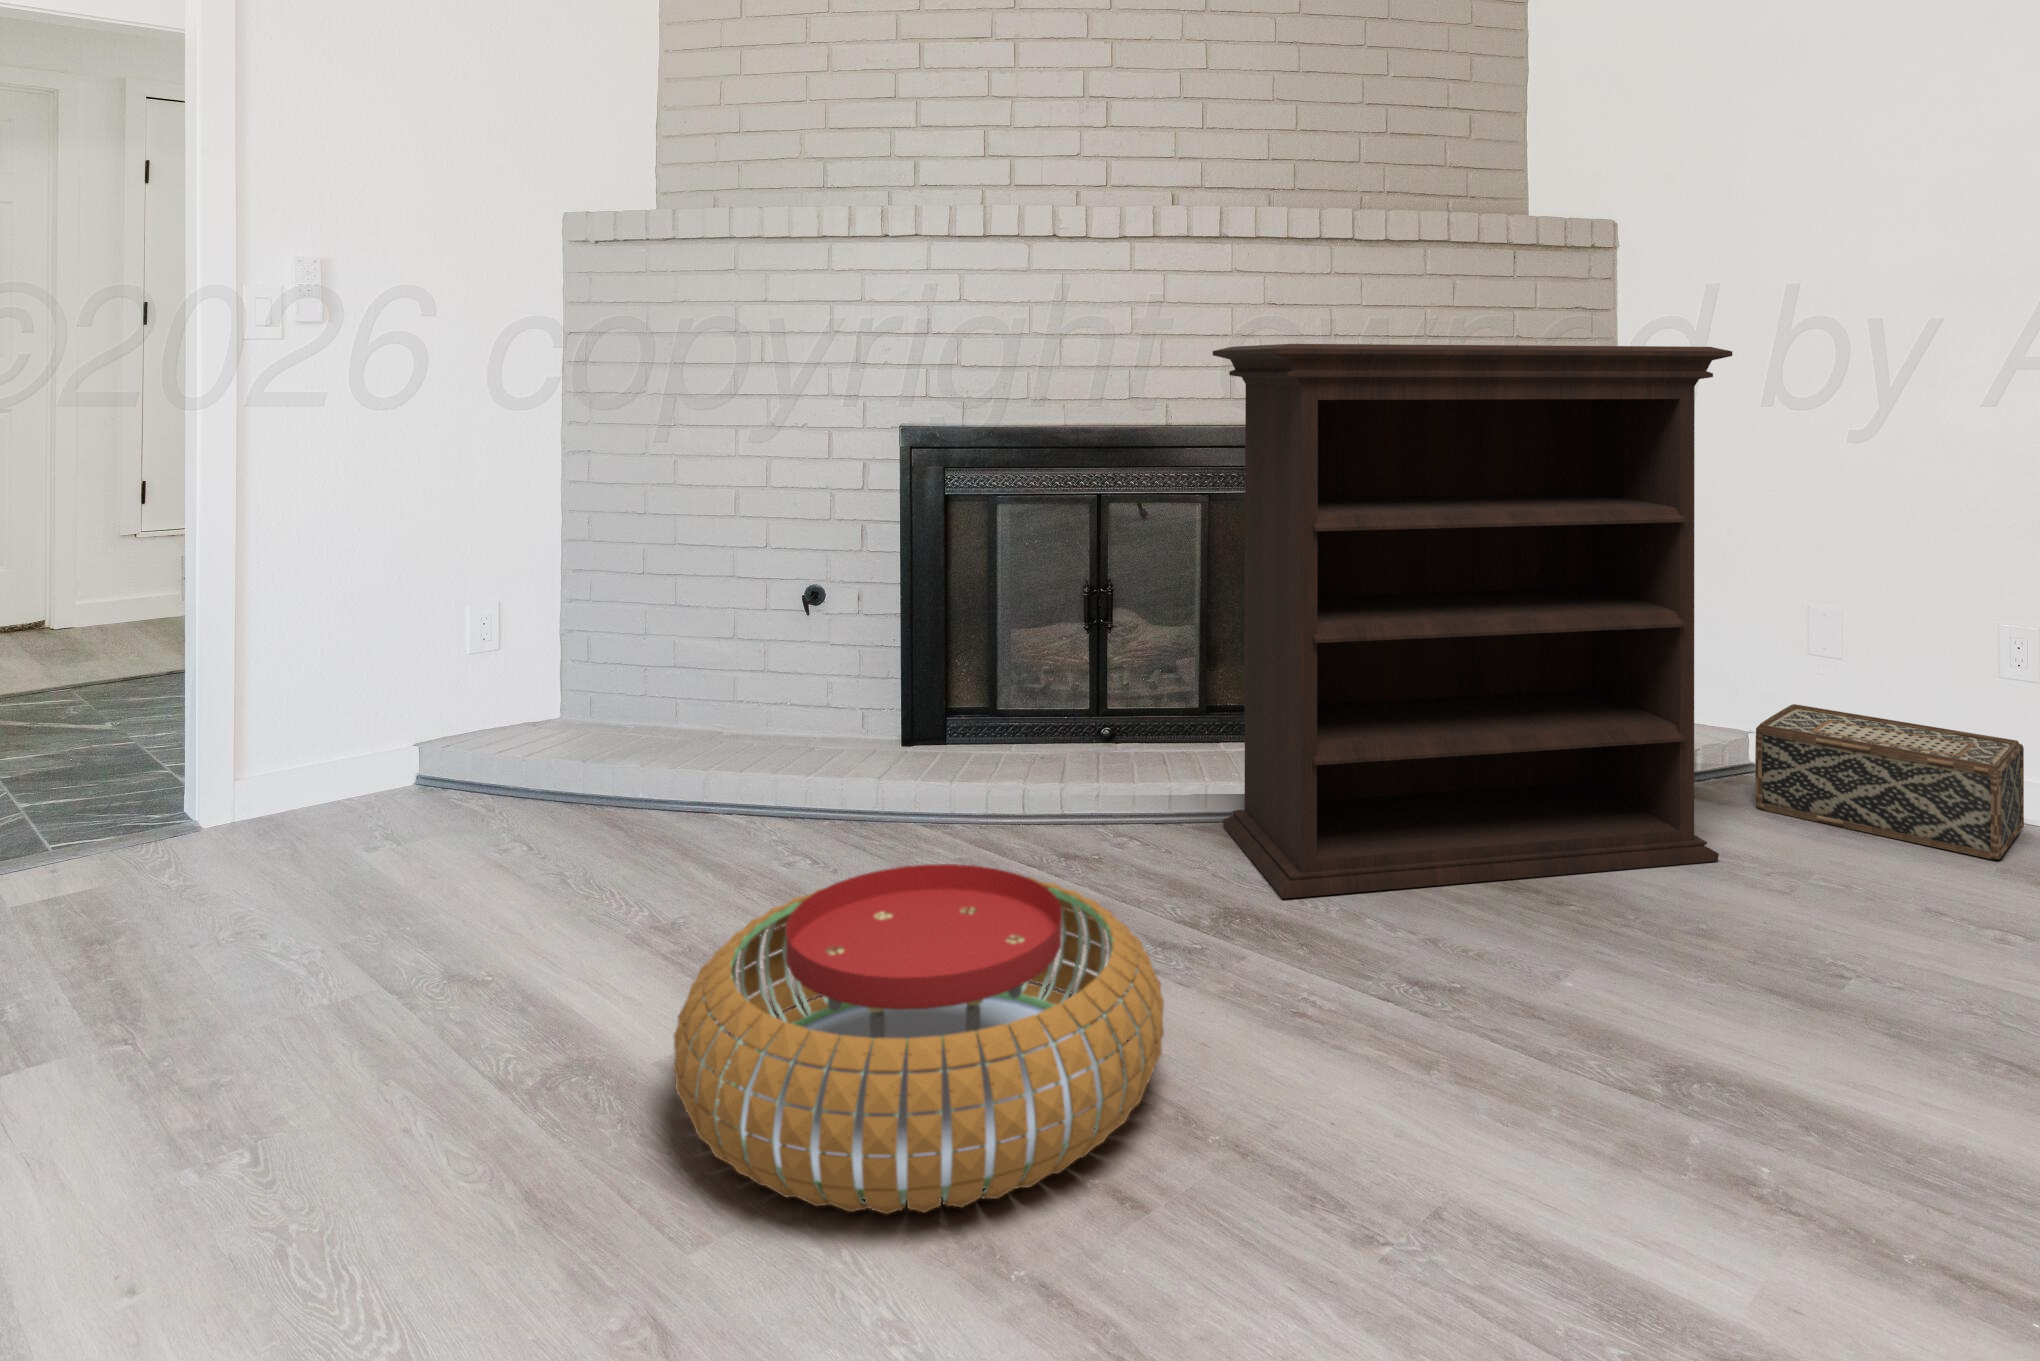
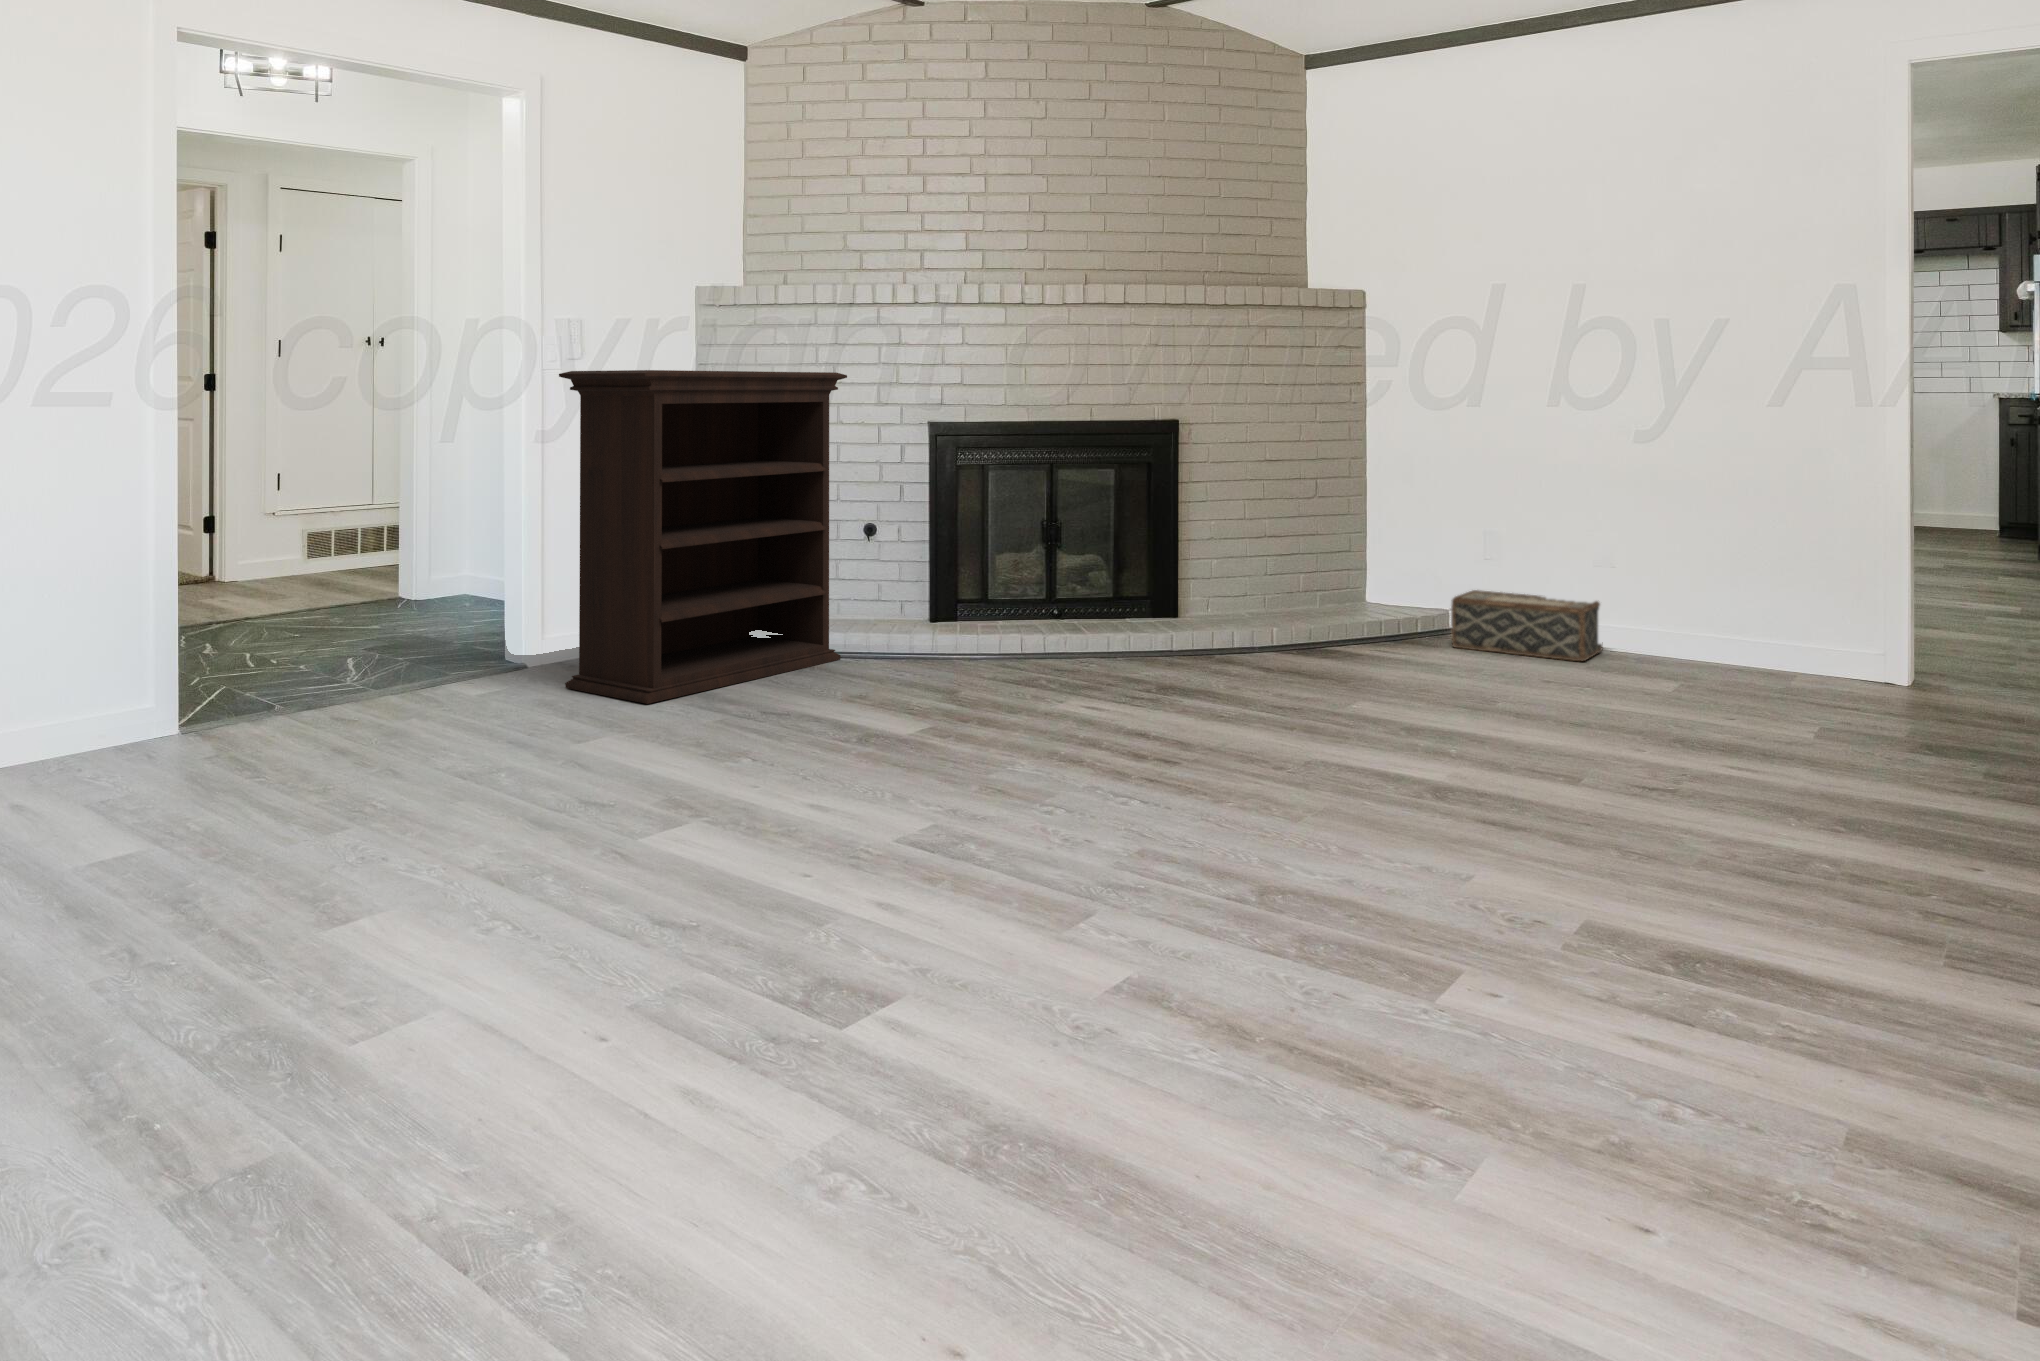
bookshelf: present [1213,344,1732,899] -> present [559,370,847,704]
pouf: present [674,864,1164,1214] -> none [947,636,1177,753]

